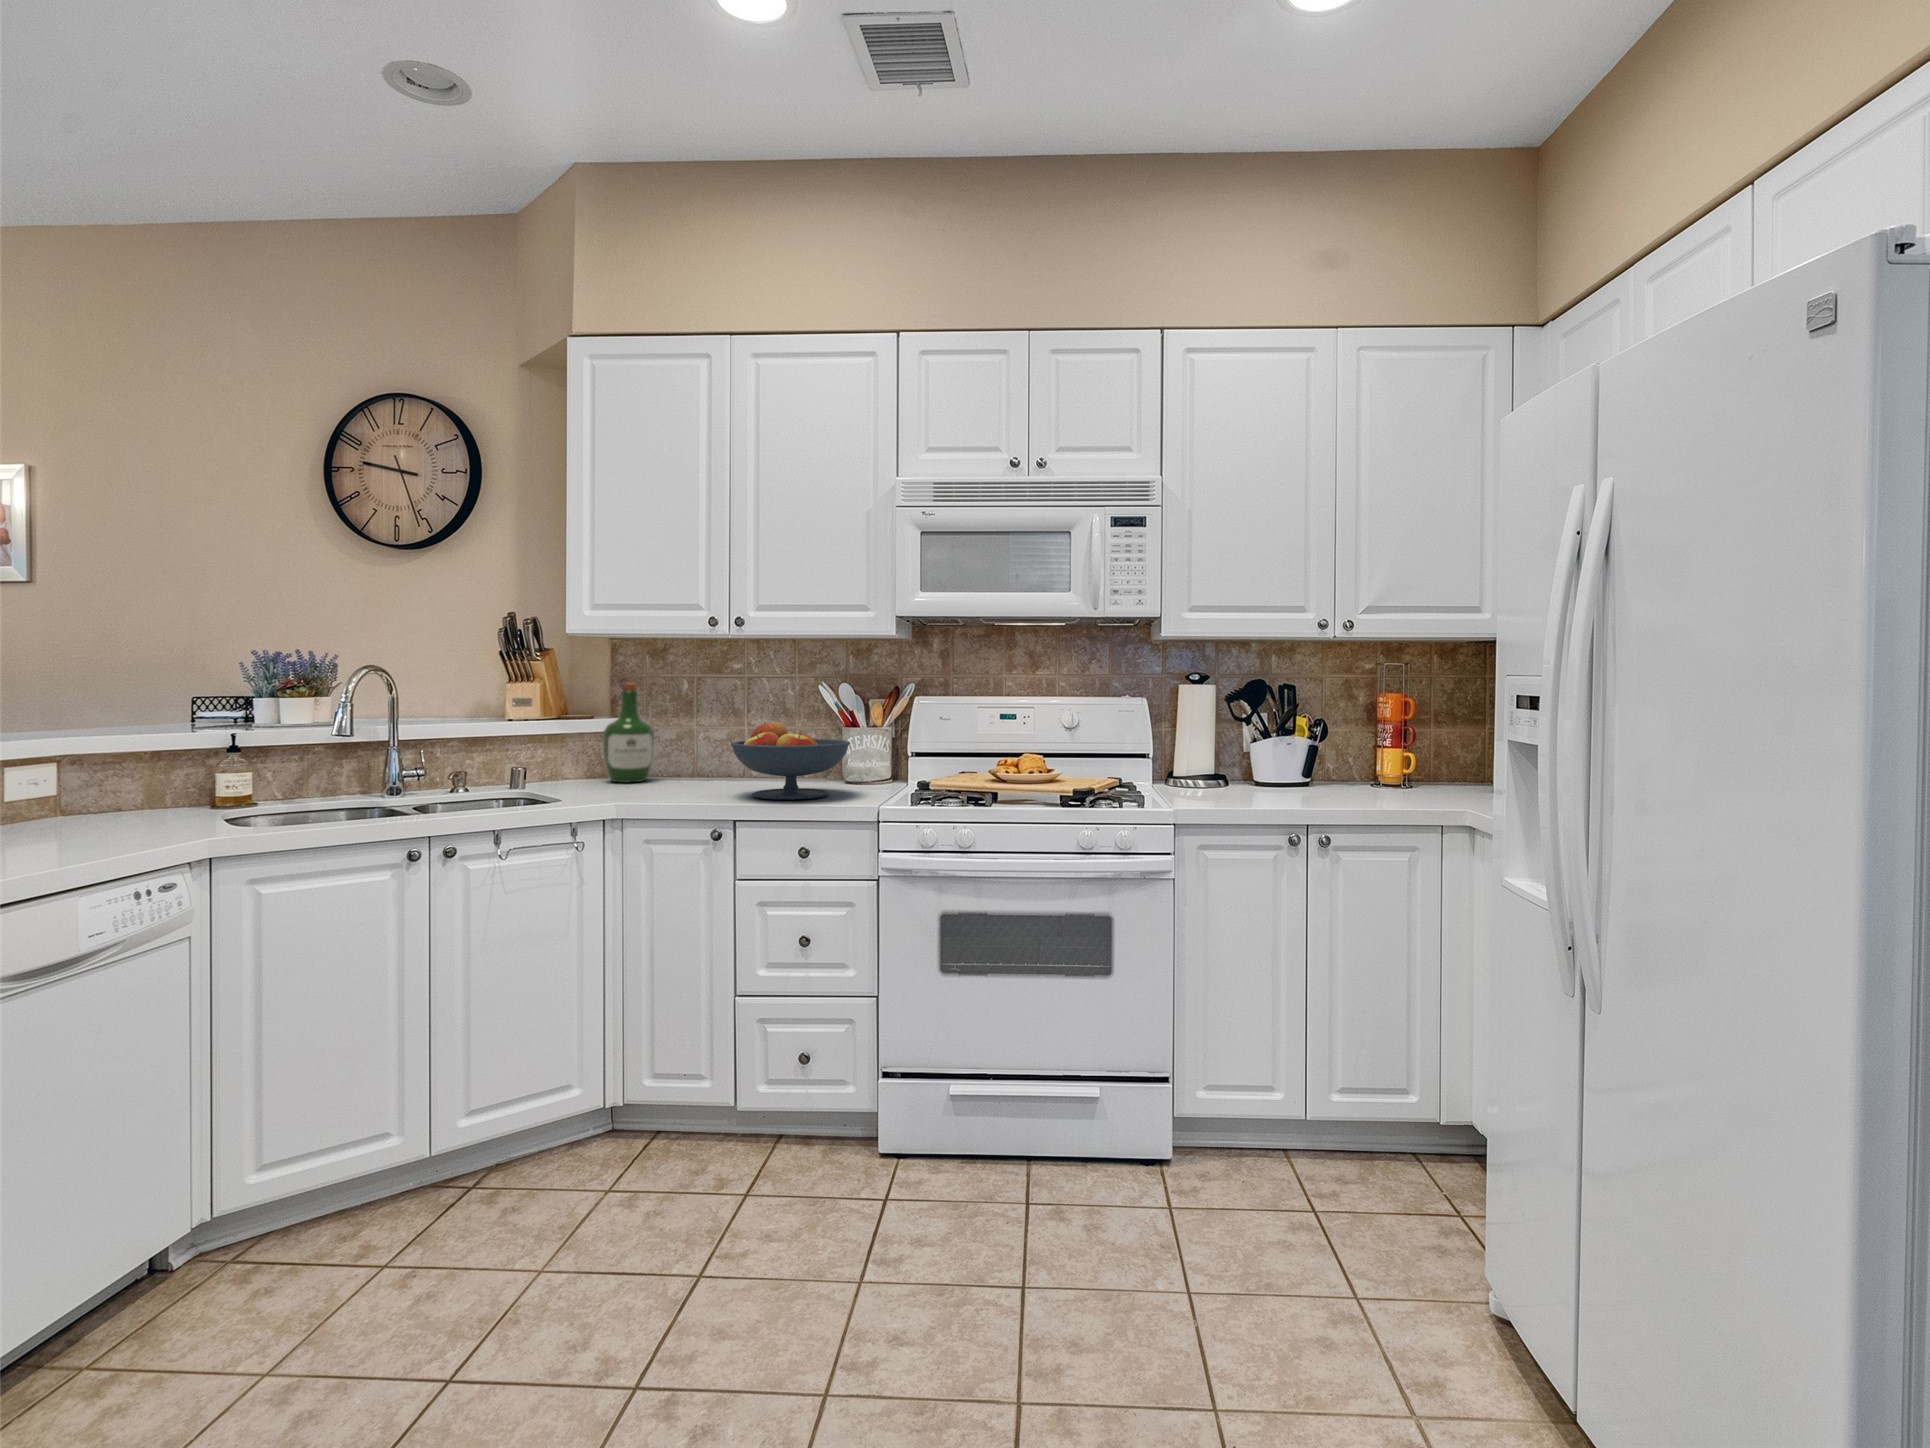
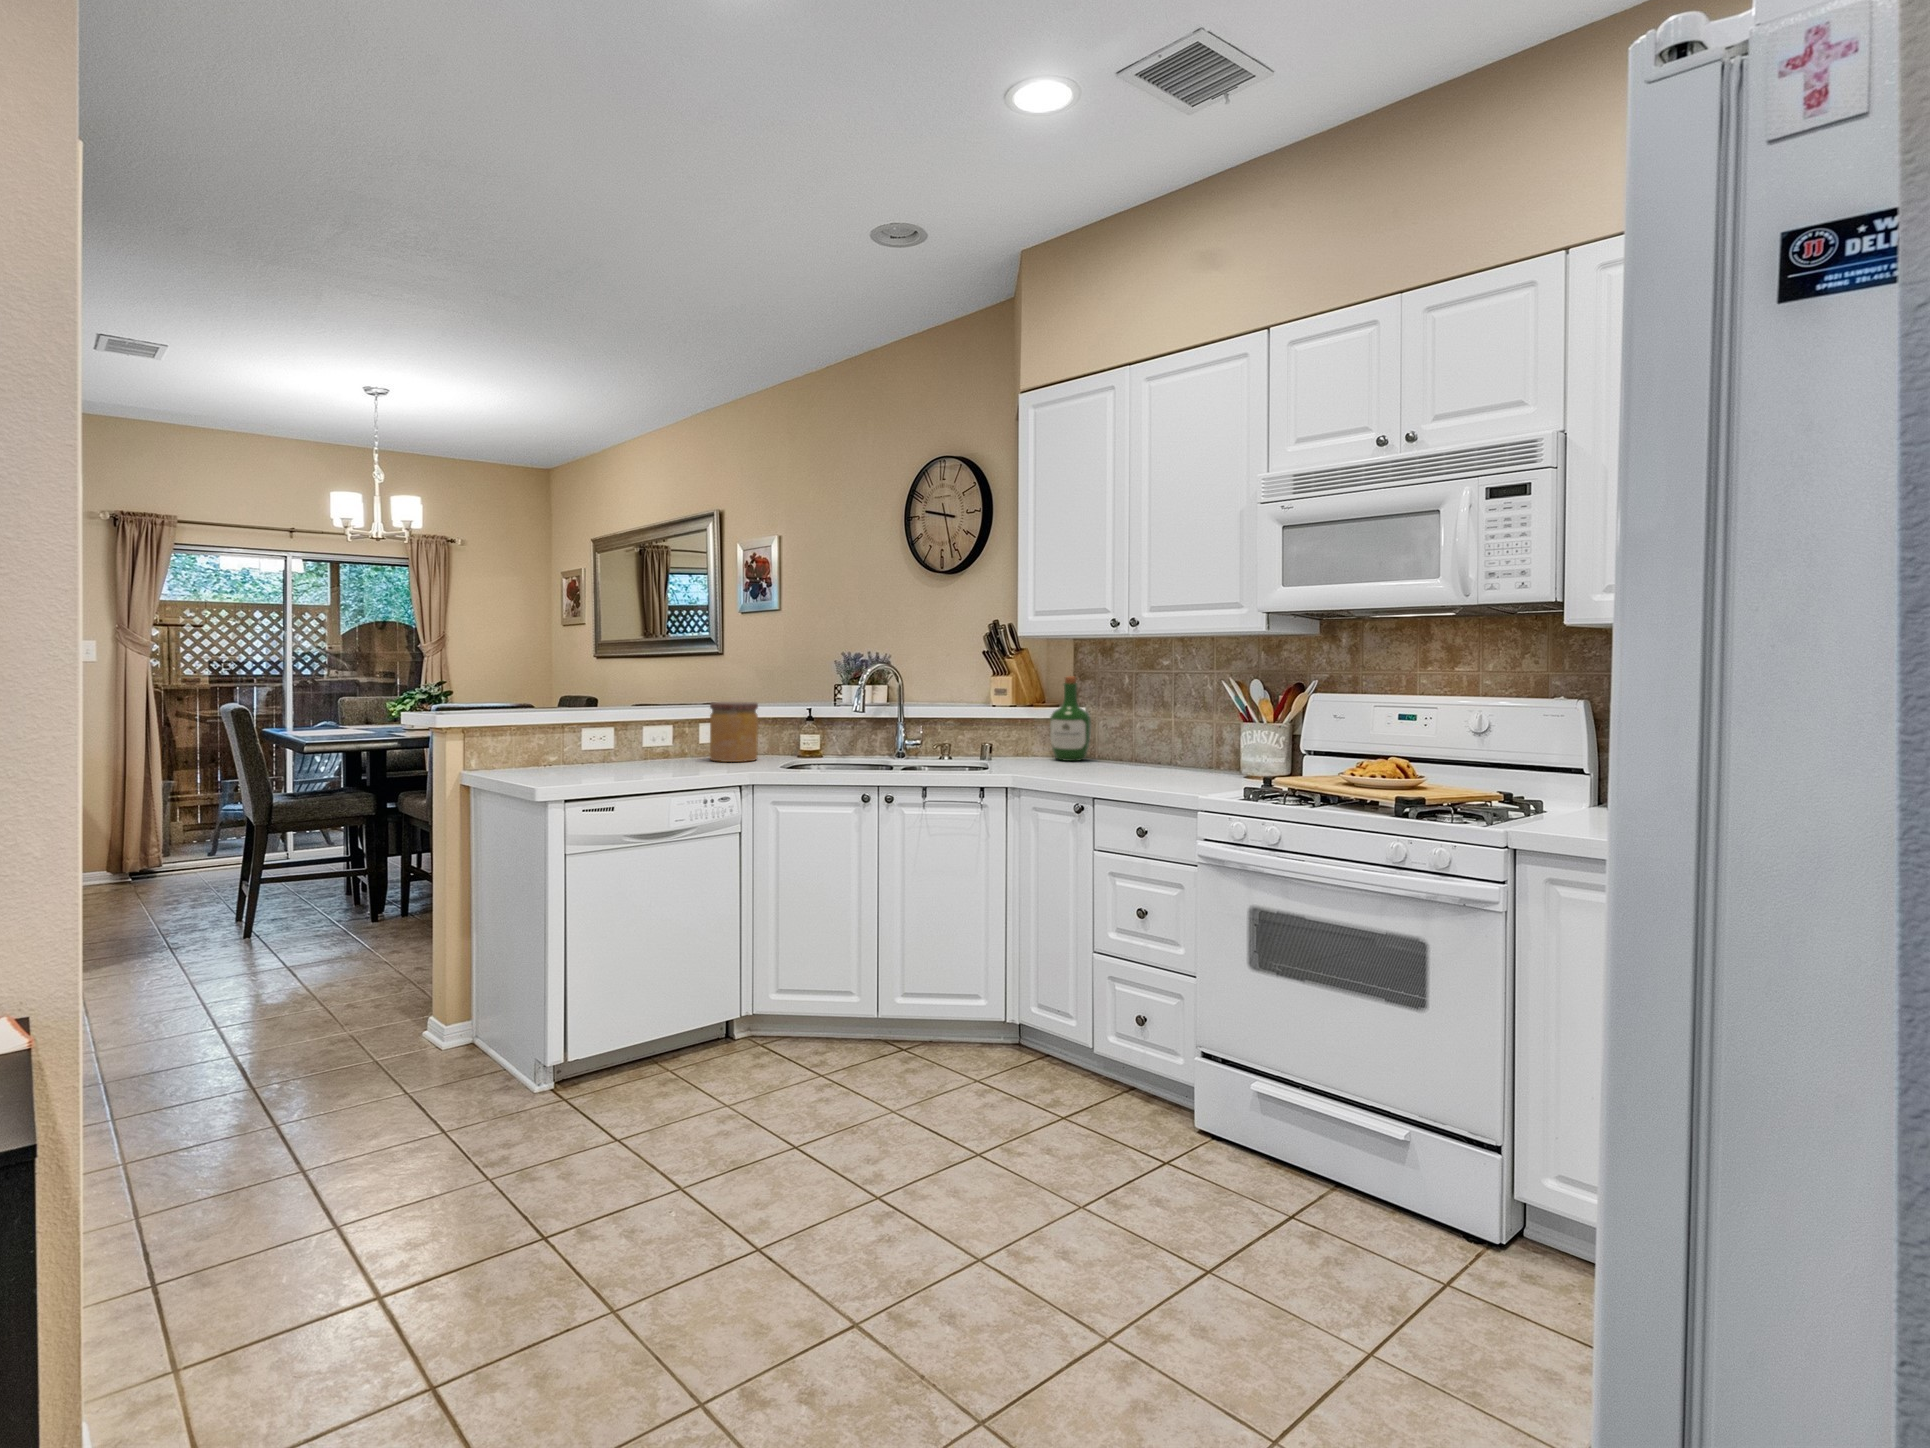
fruit bowl: present [731,722,850,799] -> none [1108,713,1217,785]
jar: none [63,730,165,830] -> present [710,702,758,762]

